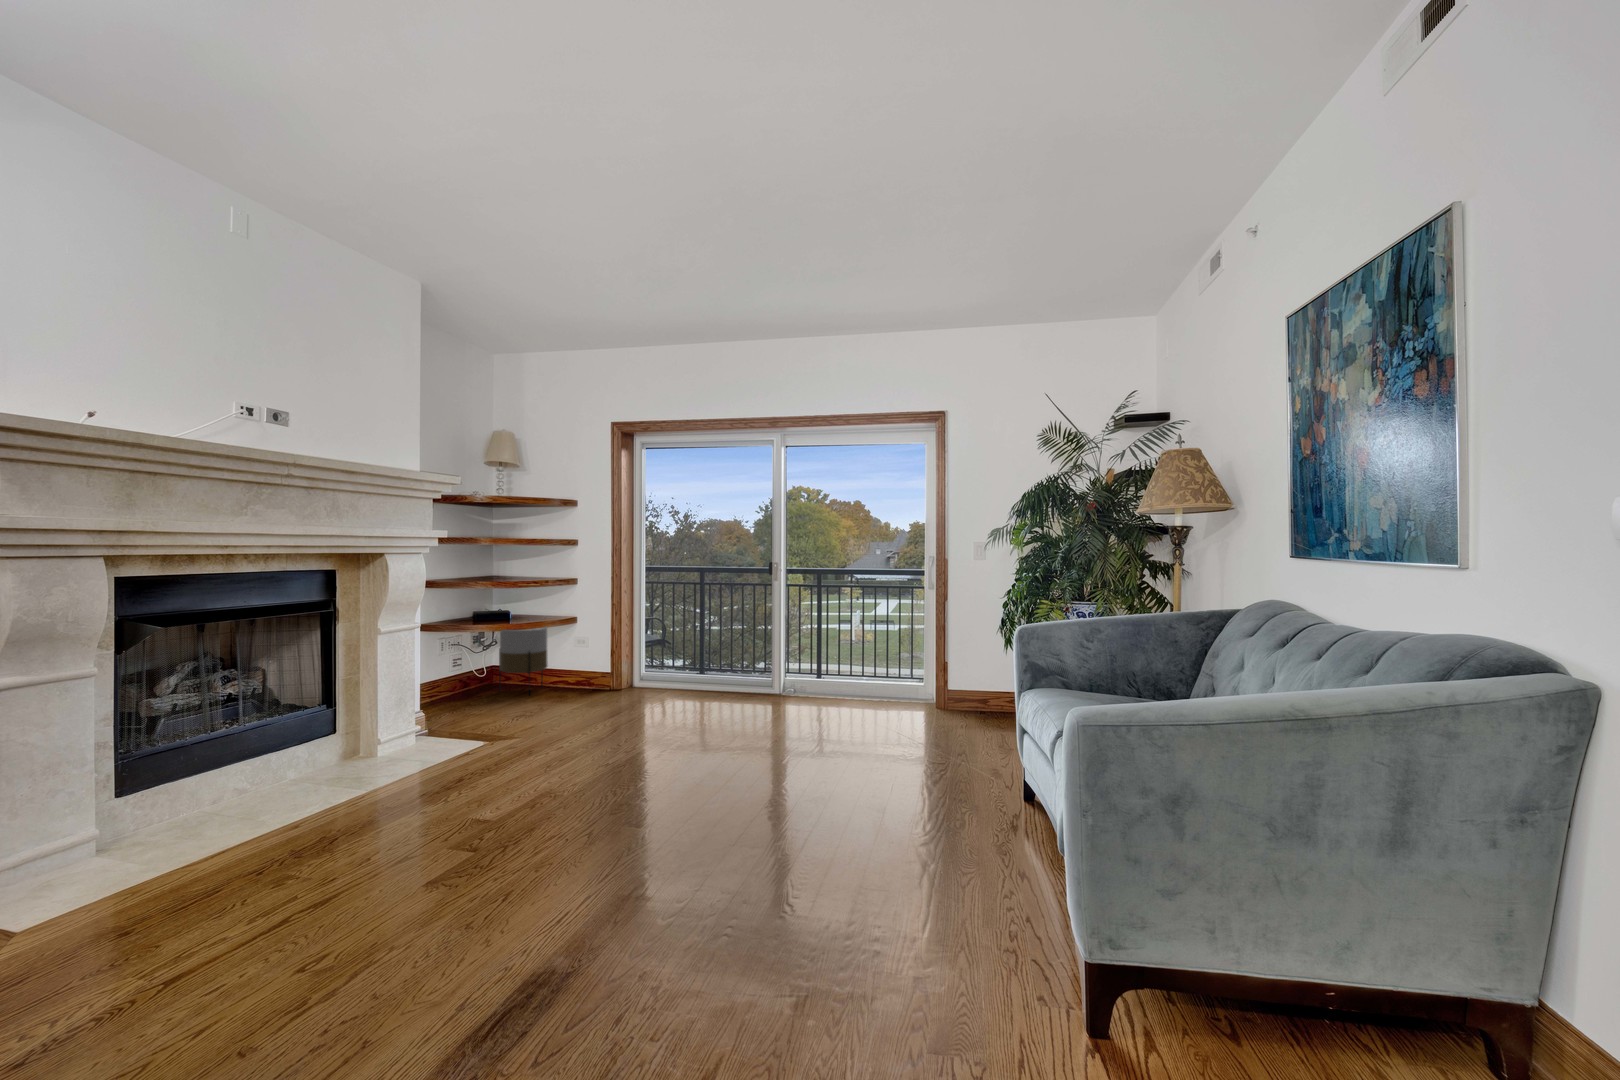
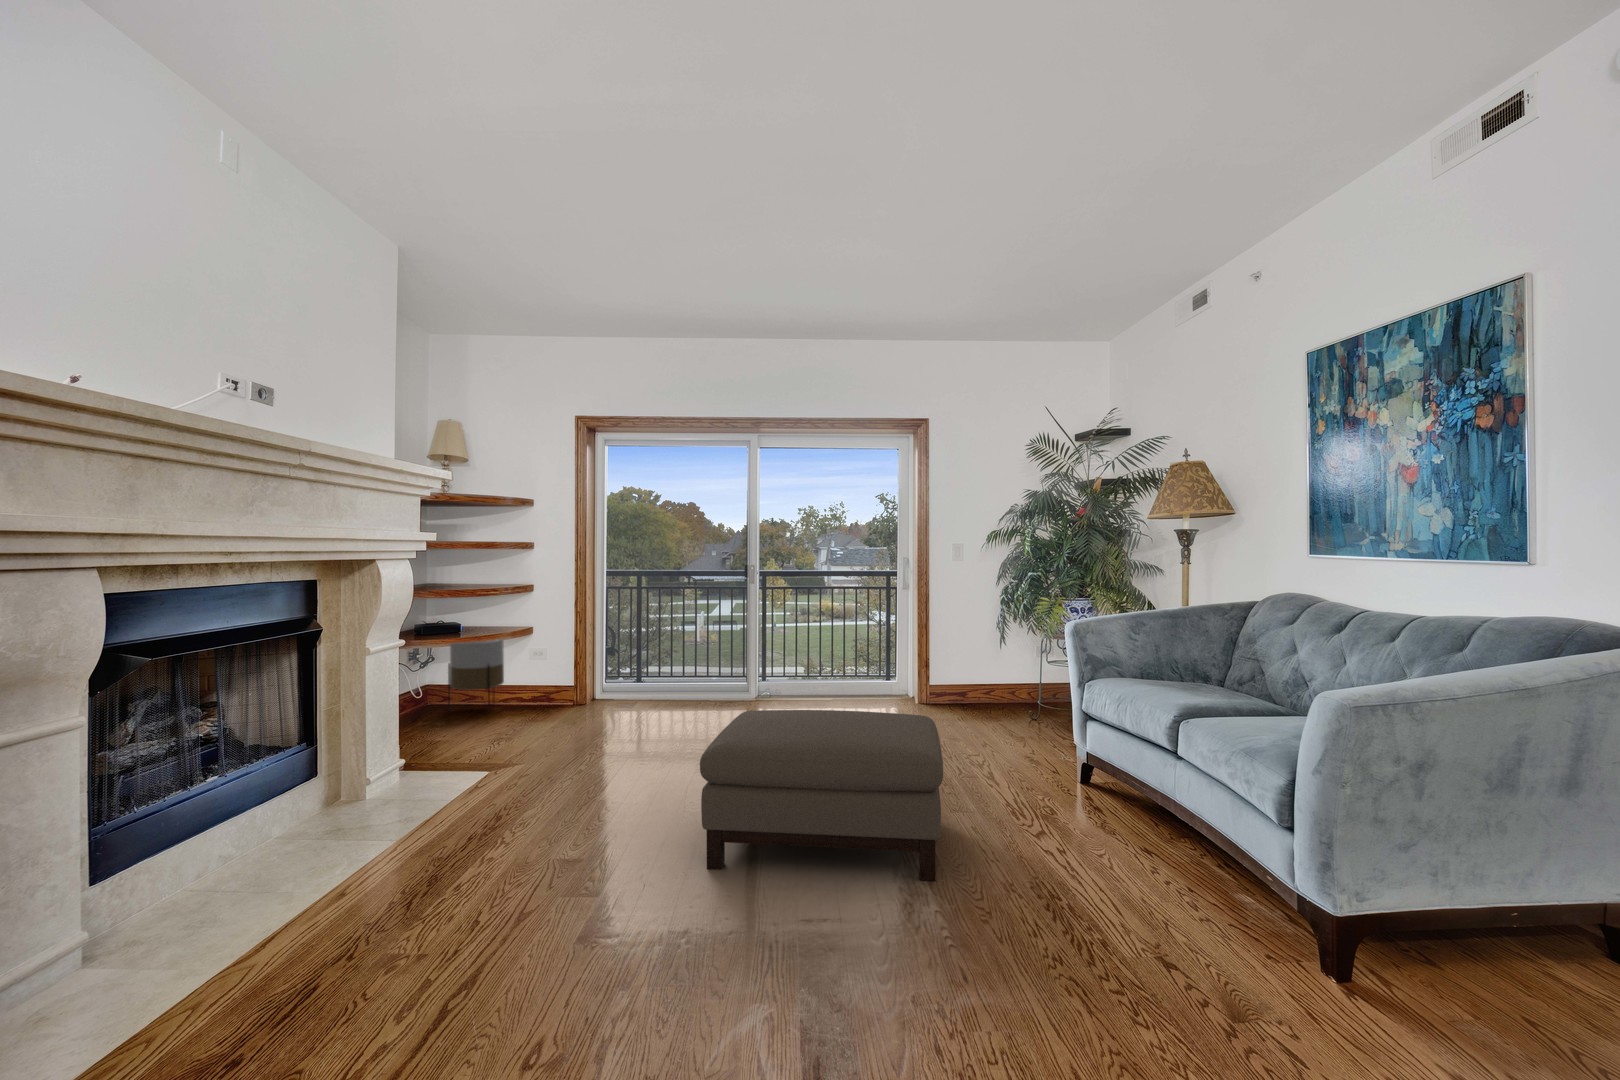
ottoman: none [559,703,831,887] -> present [700,710,943,881]

